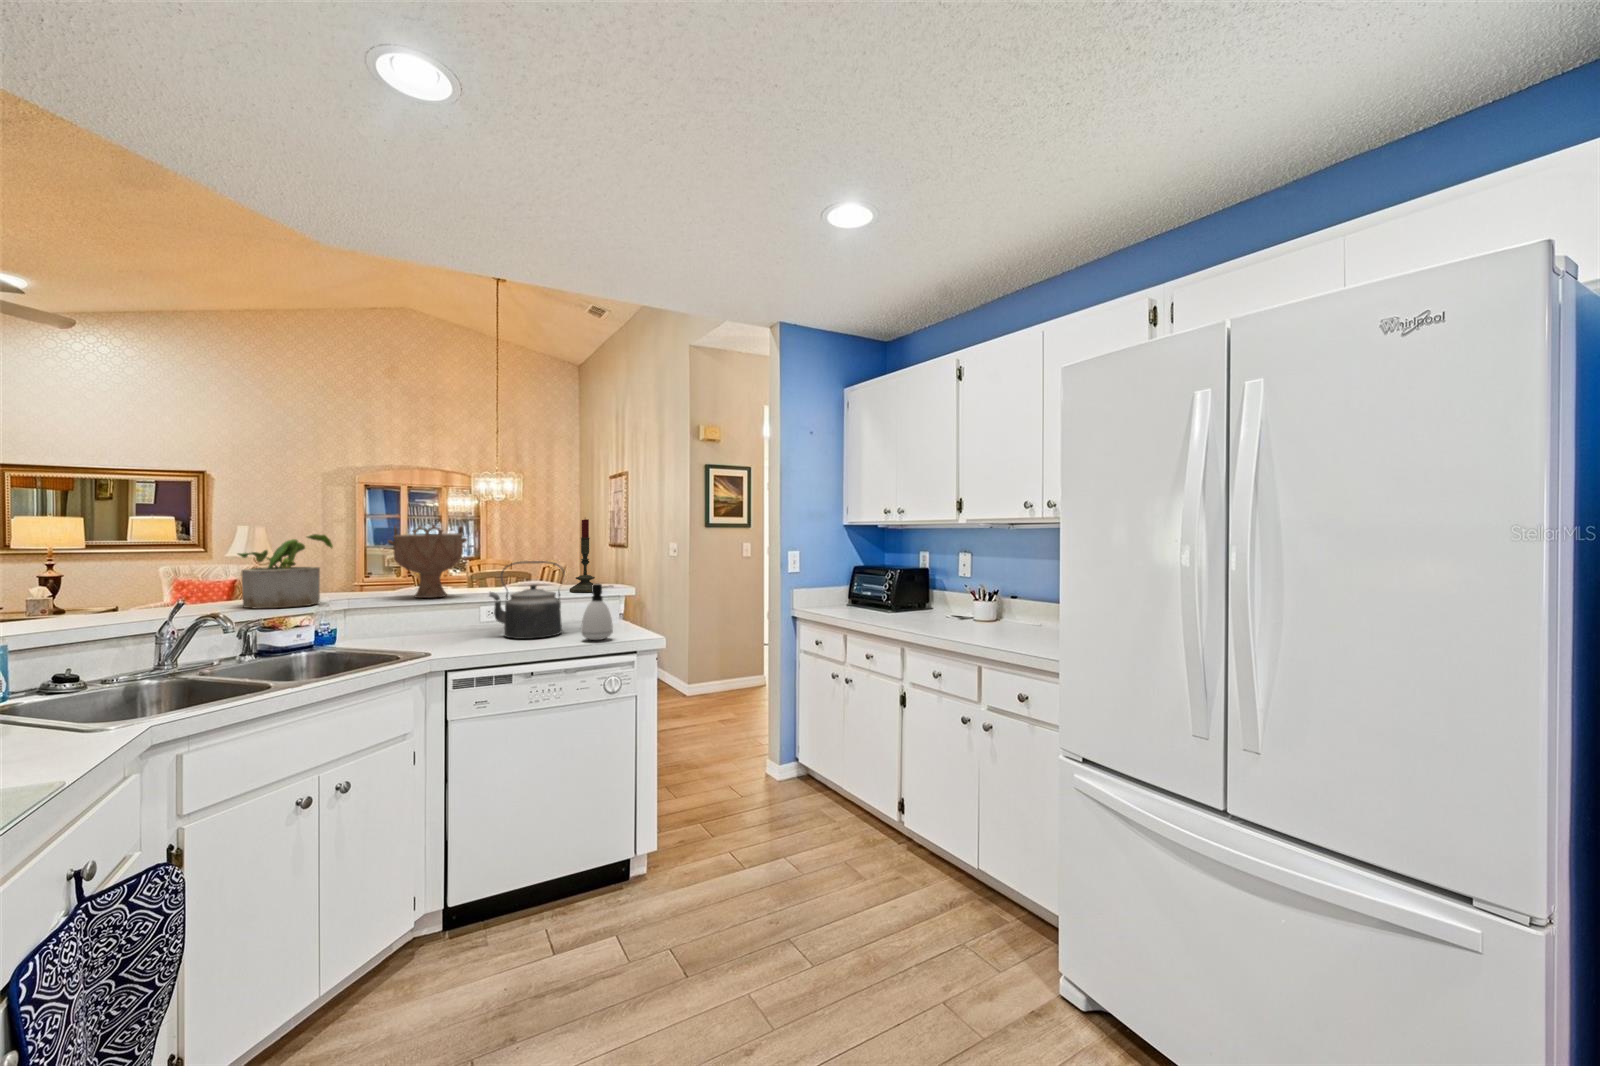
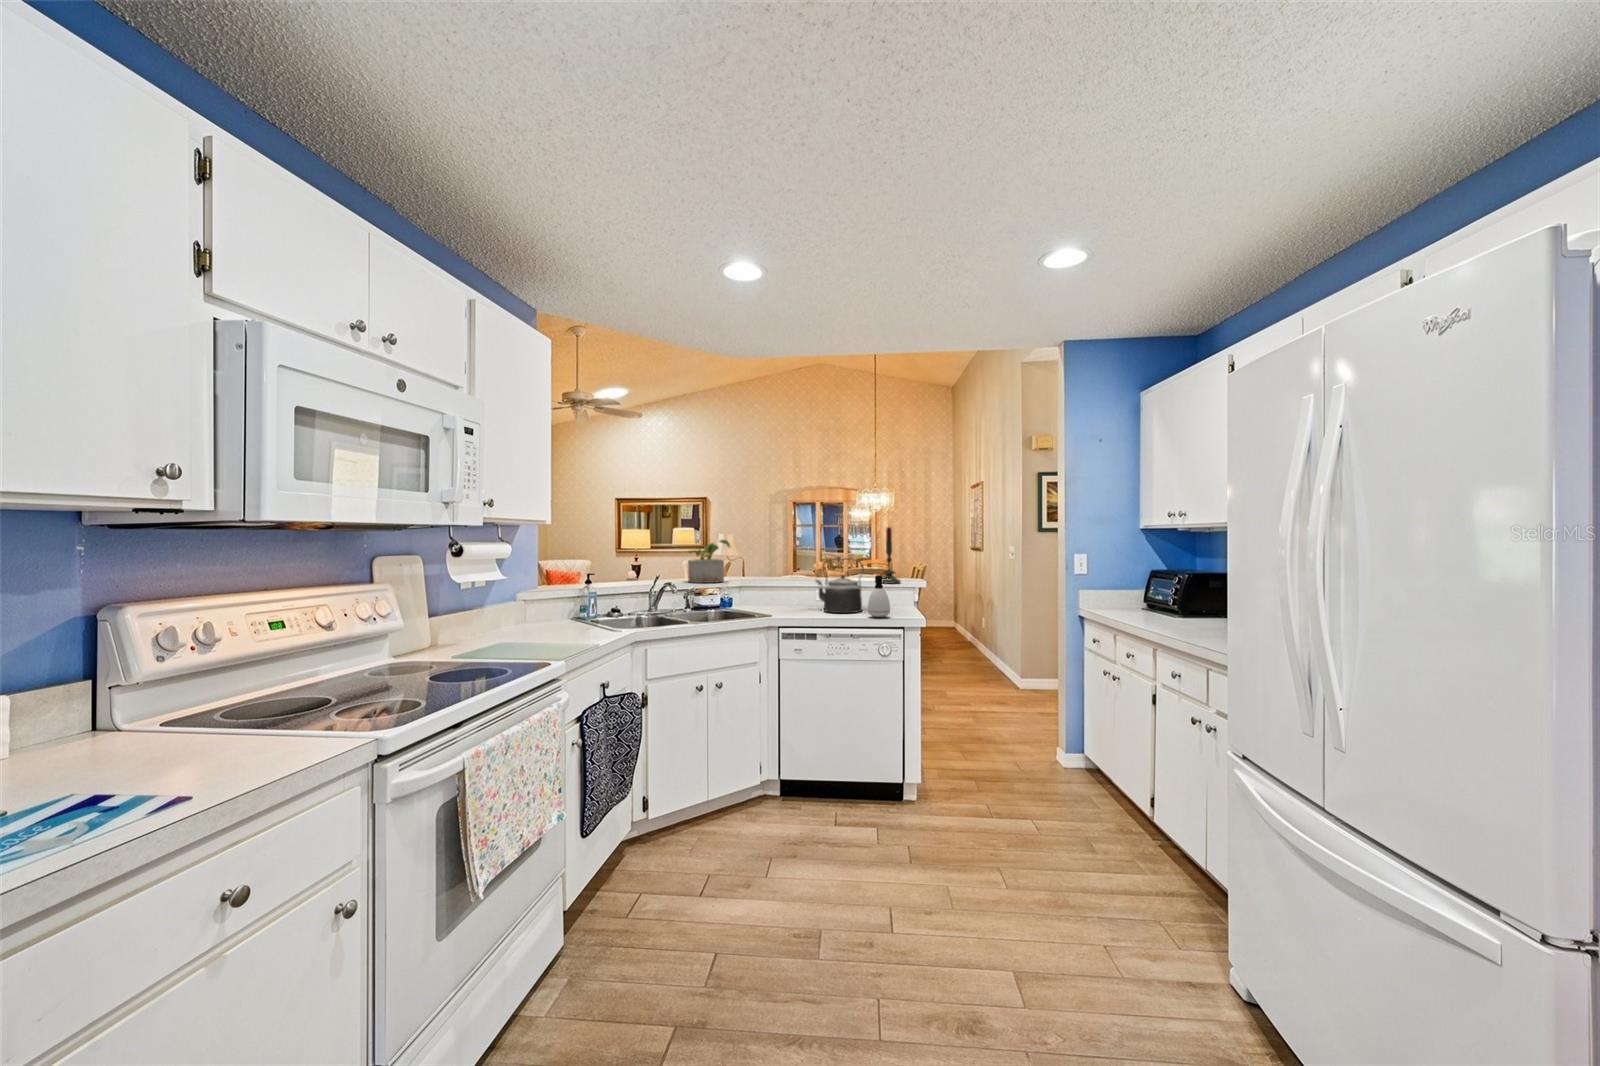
decorative bowl: present [388,524,467,598] -> none [761,532,807,582]

